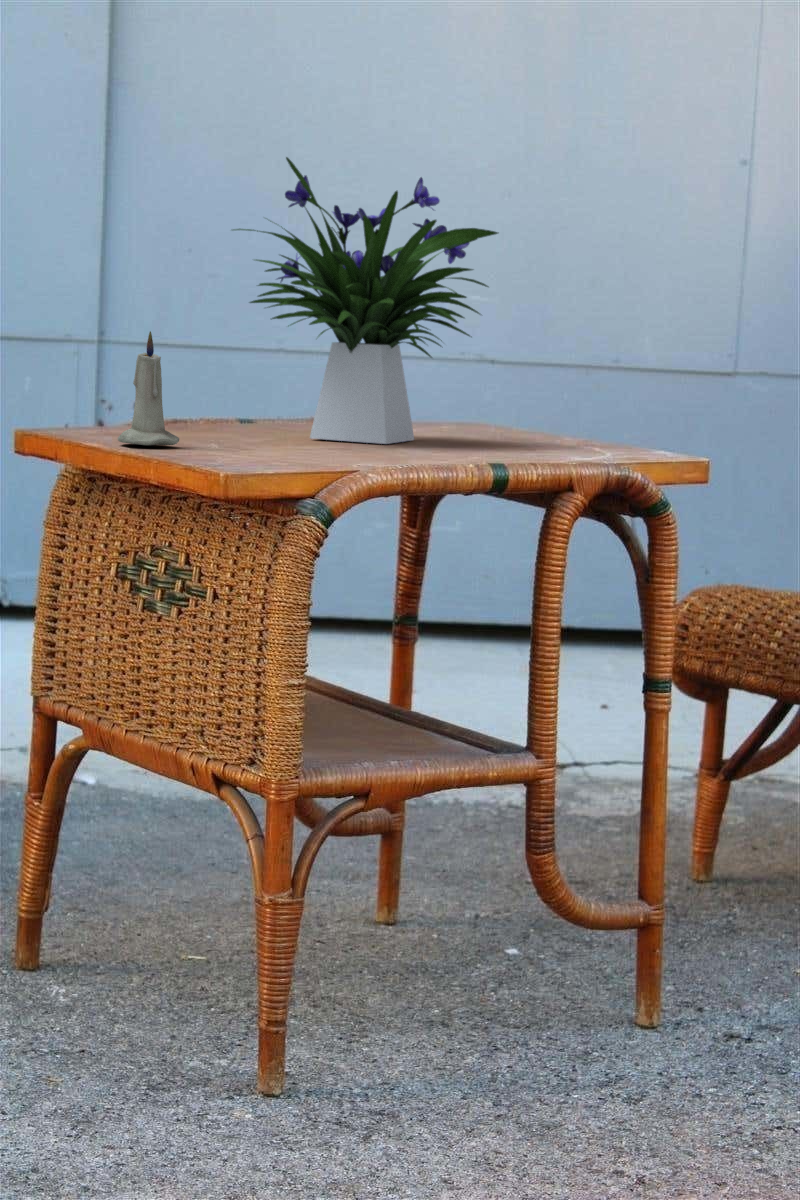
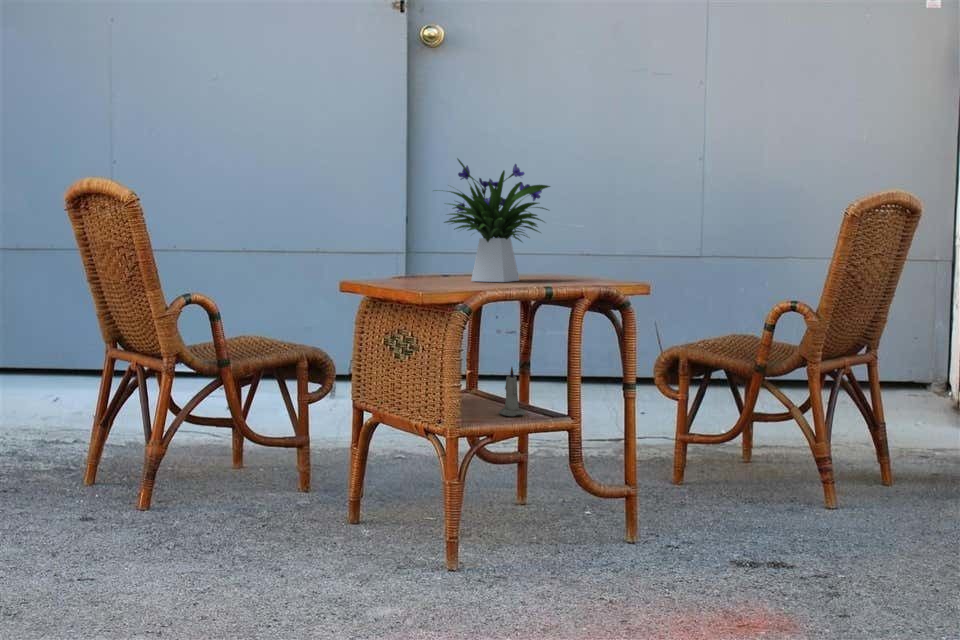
candle: present [118,331,179,445] -> present [499,367,525,416]

